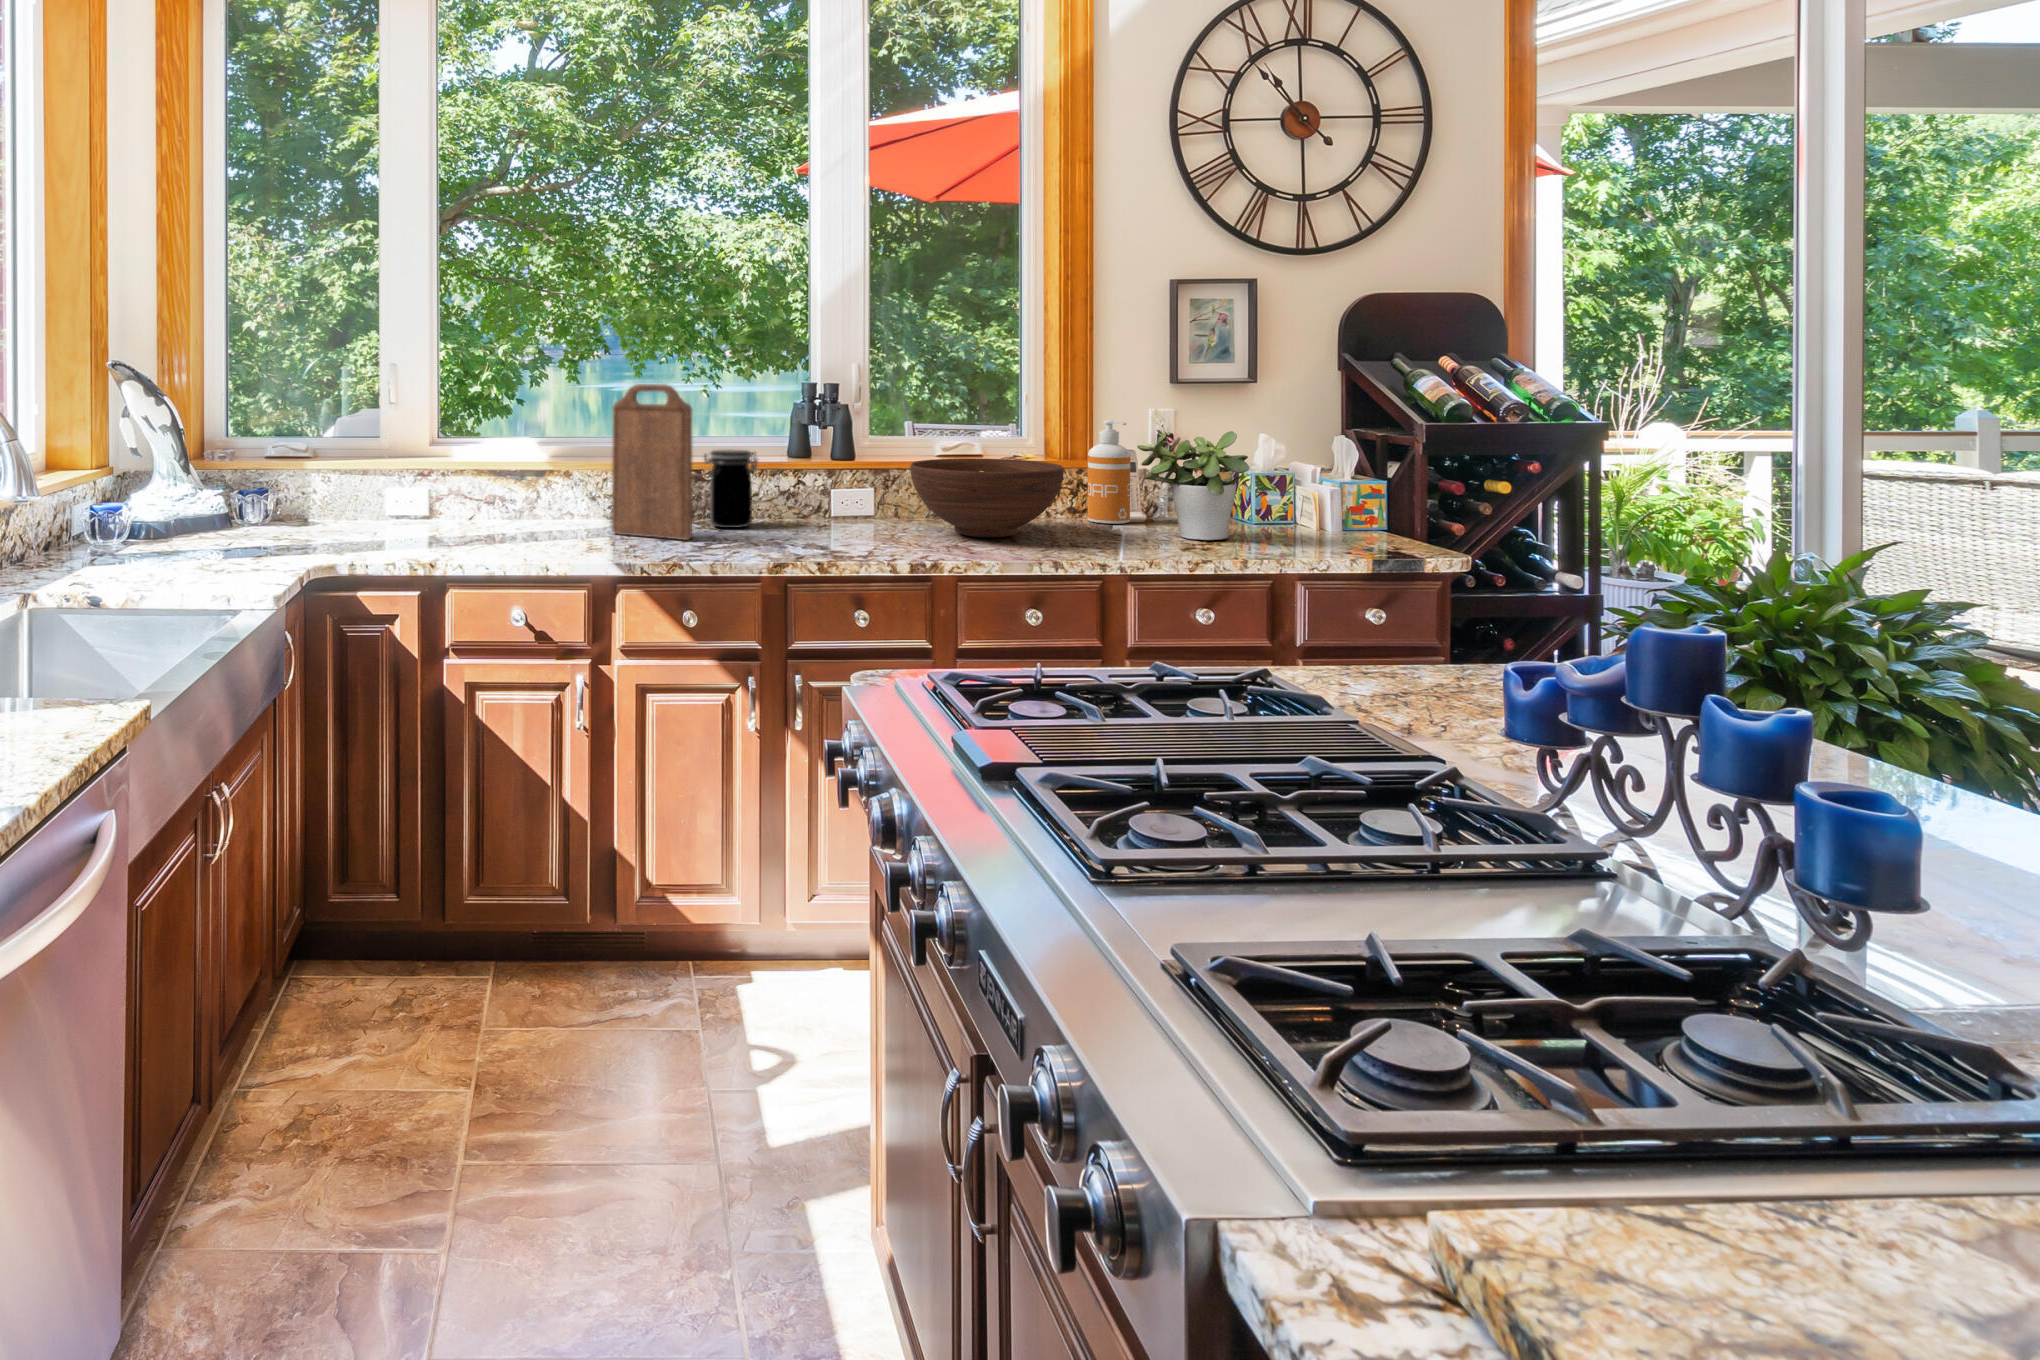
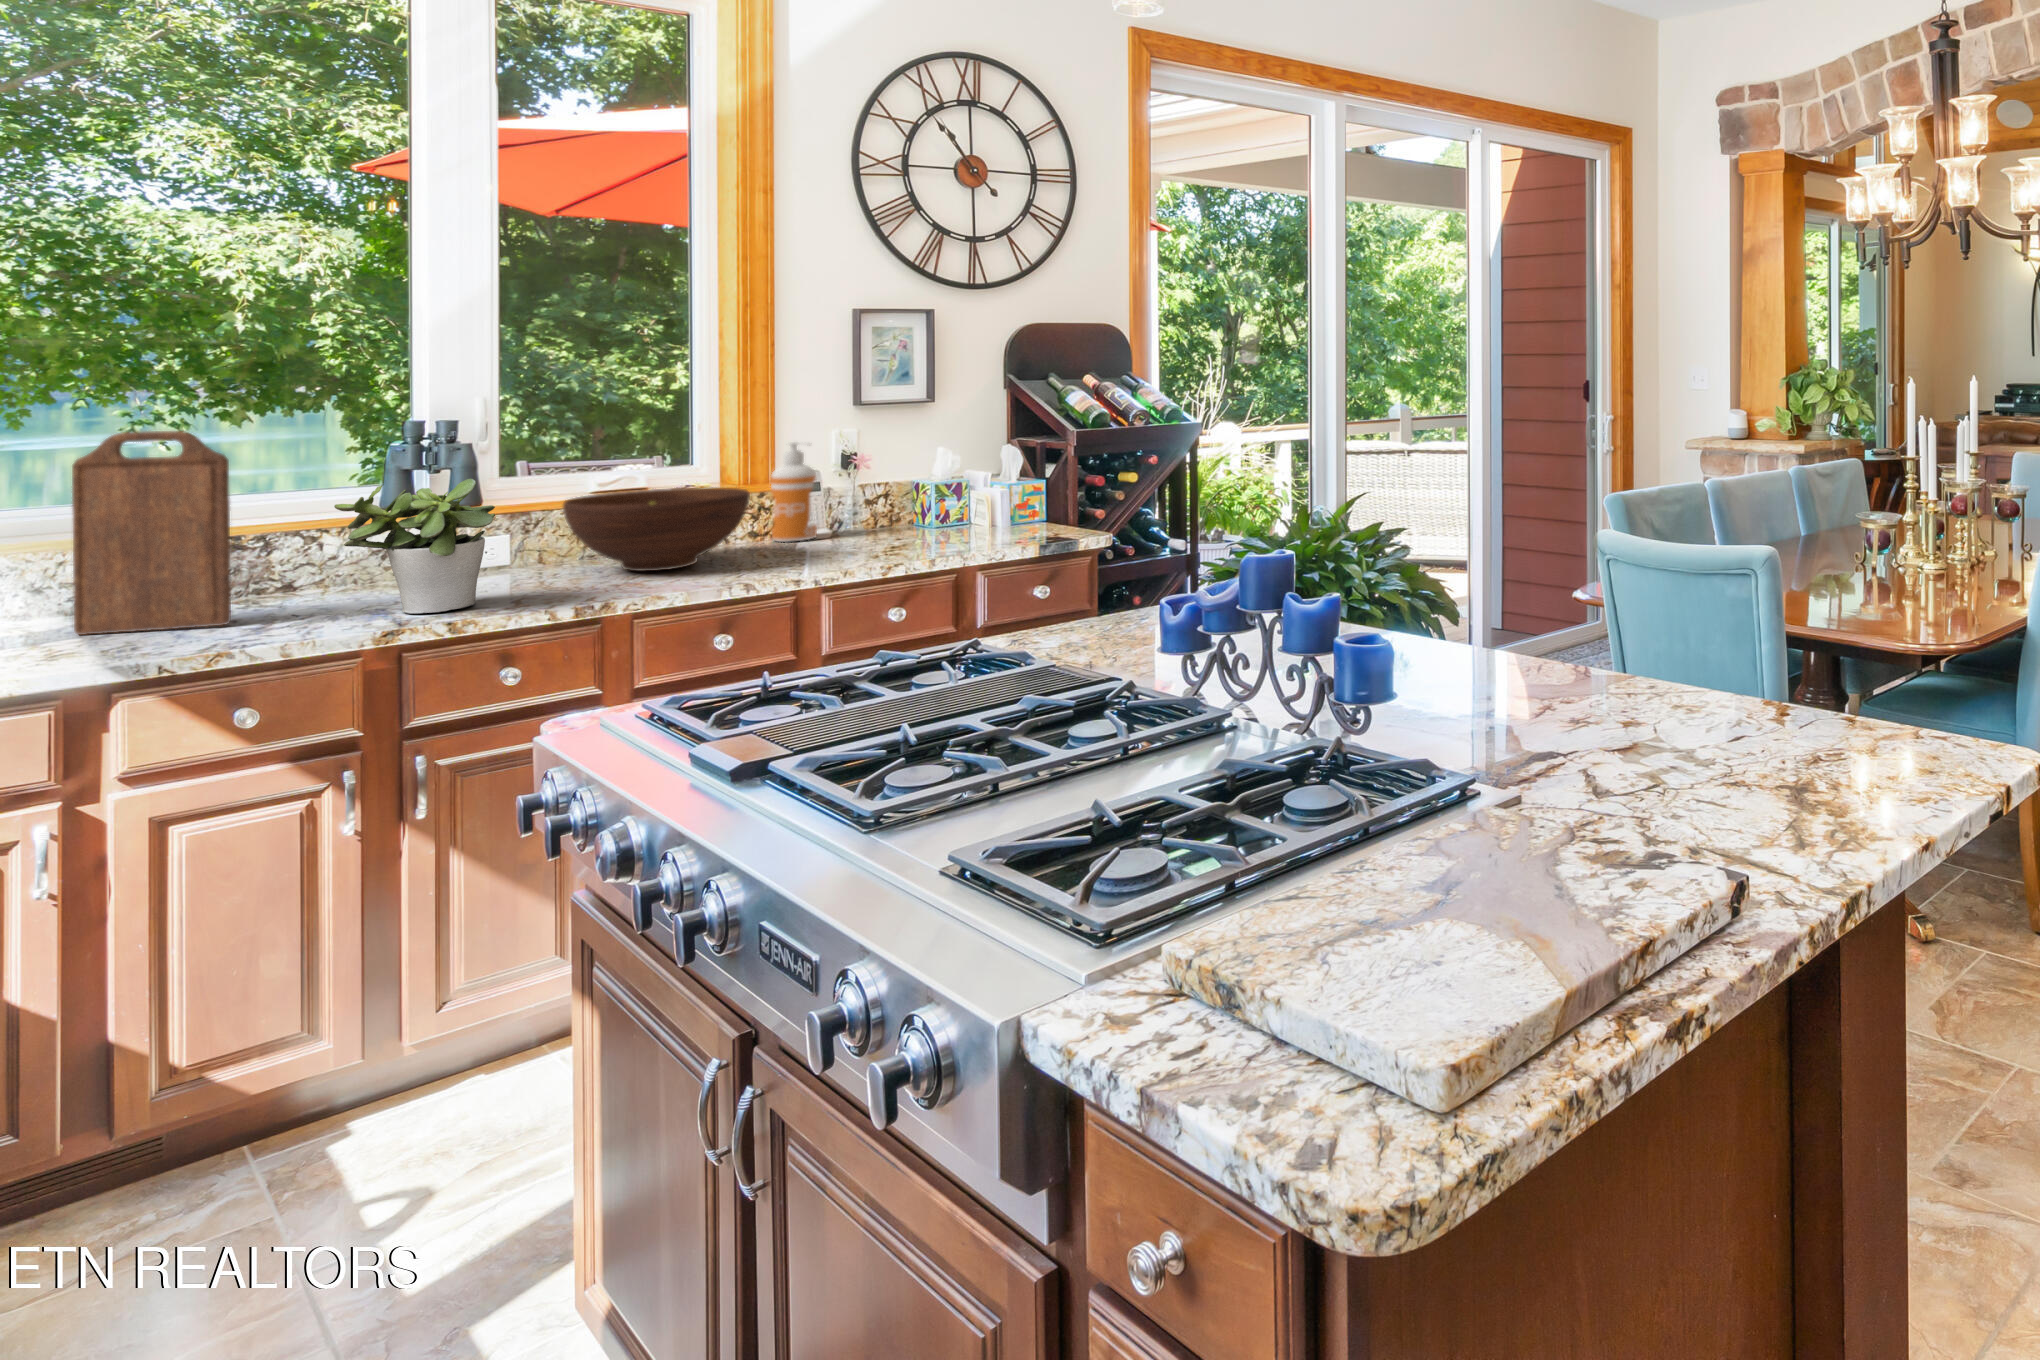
potted plant: present [1137,431,1249,540] -> present [334,479,495,614]
jar: present [704,450,757,528] -> none [241,505,336,604]

